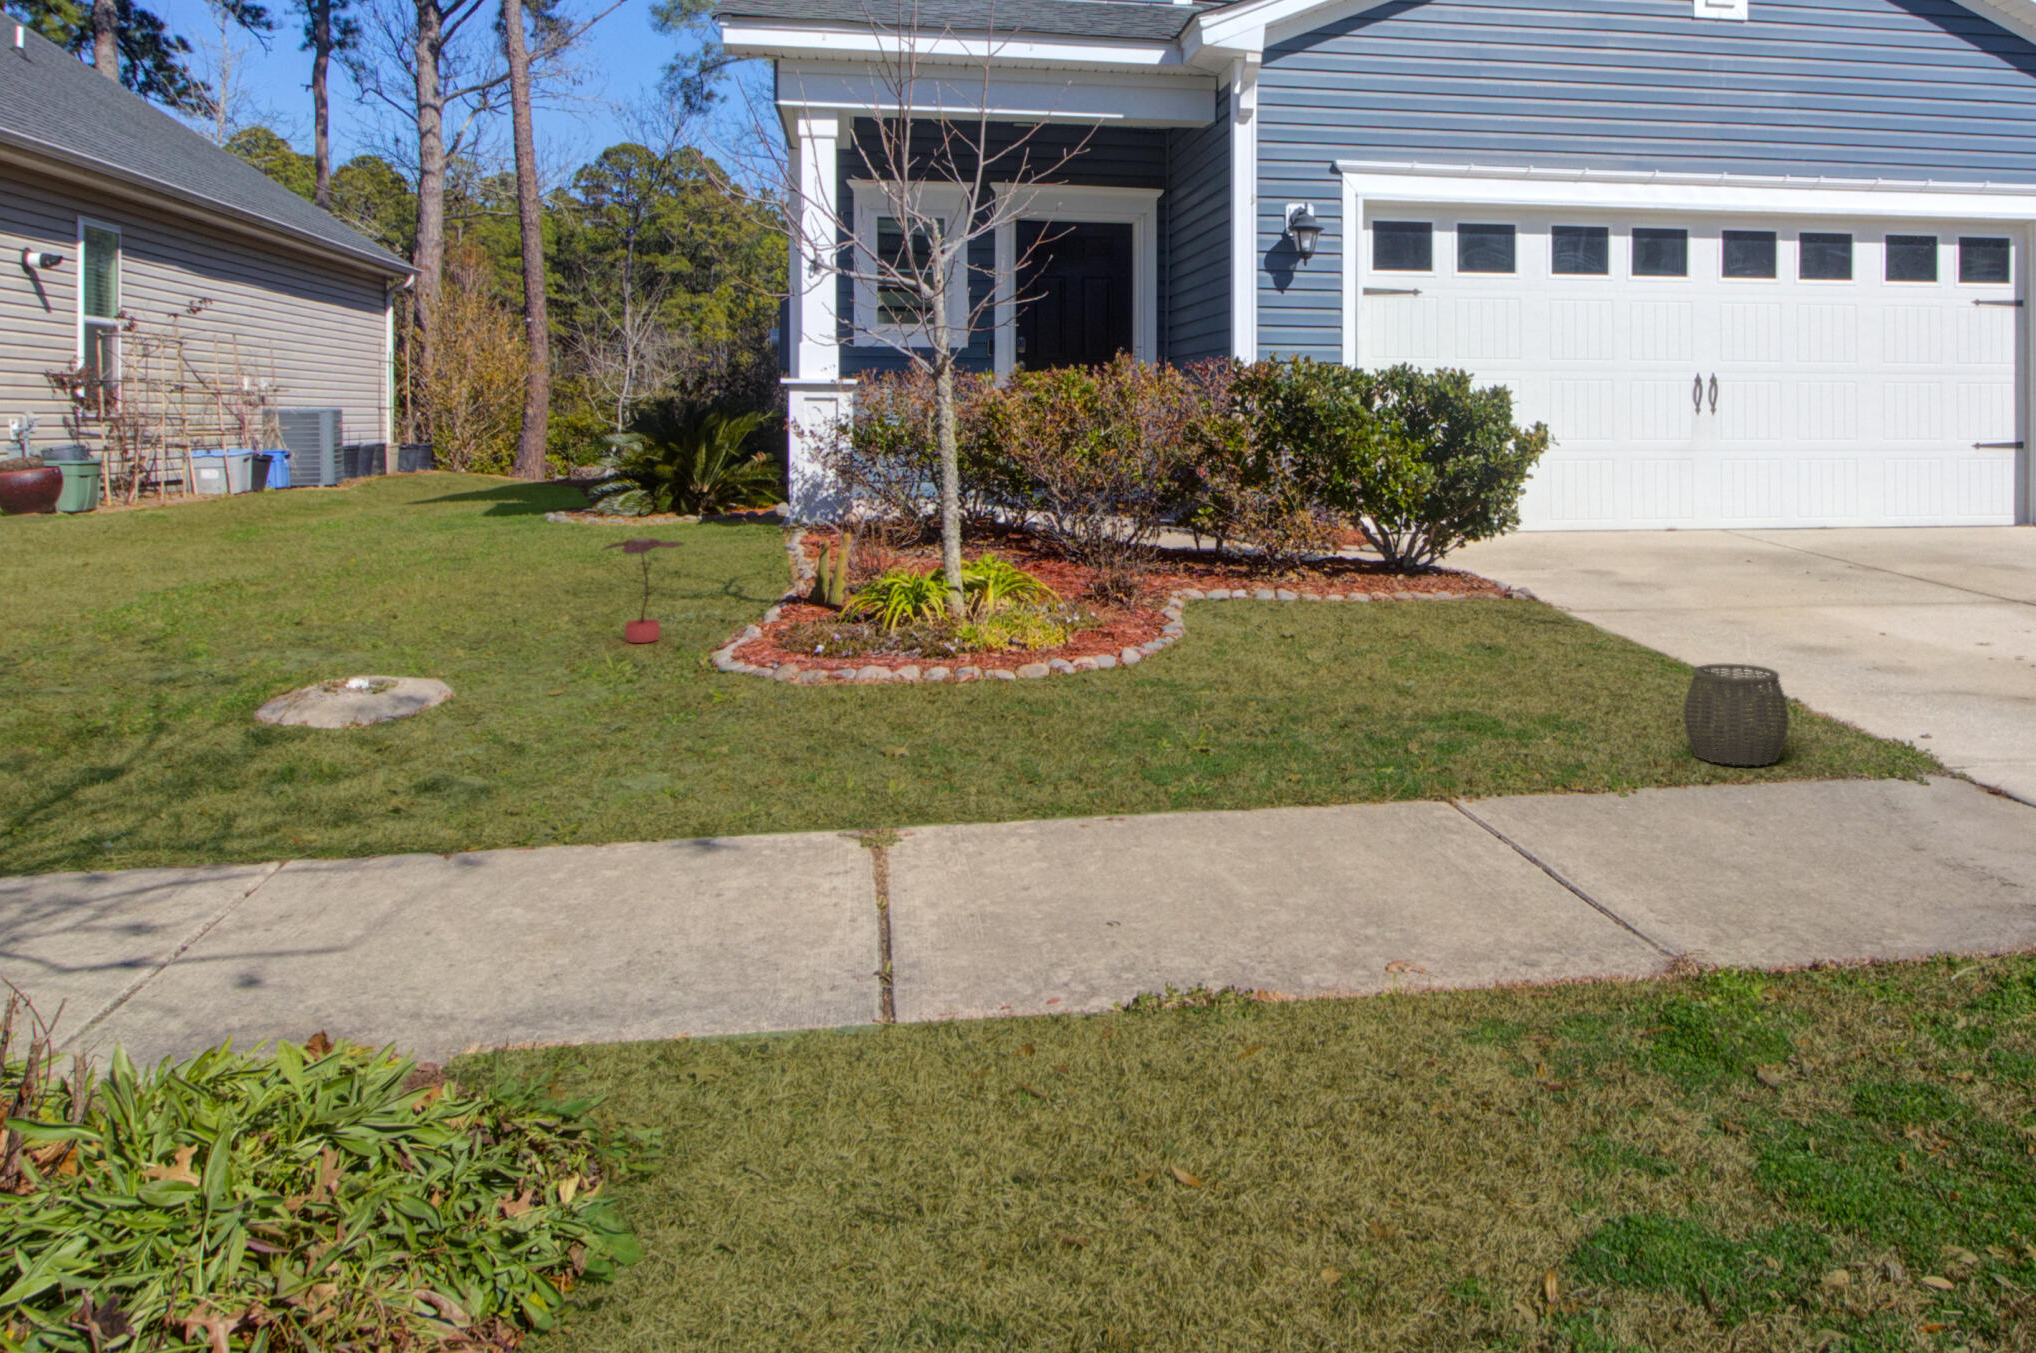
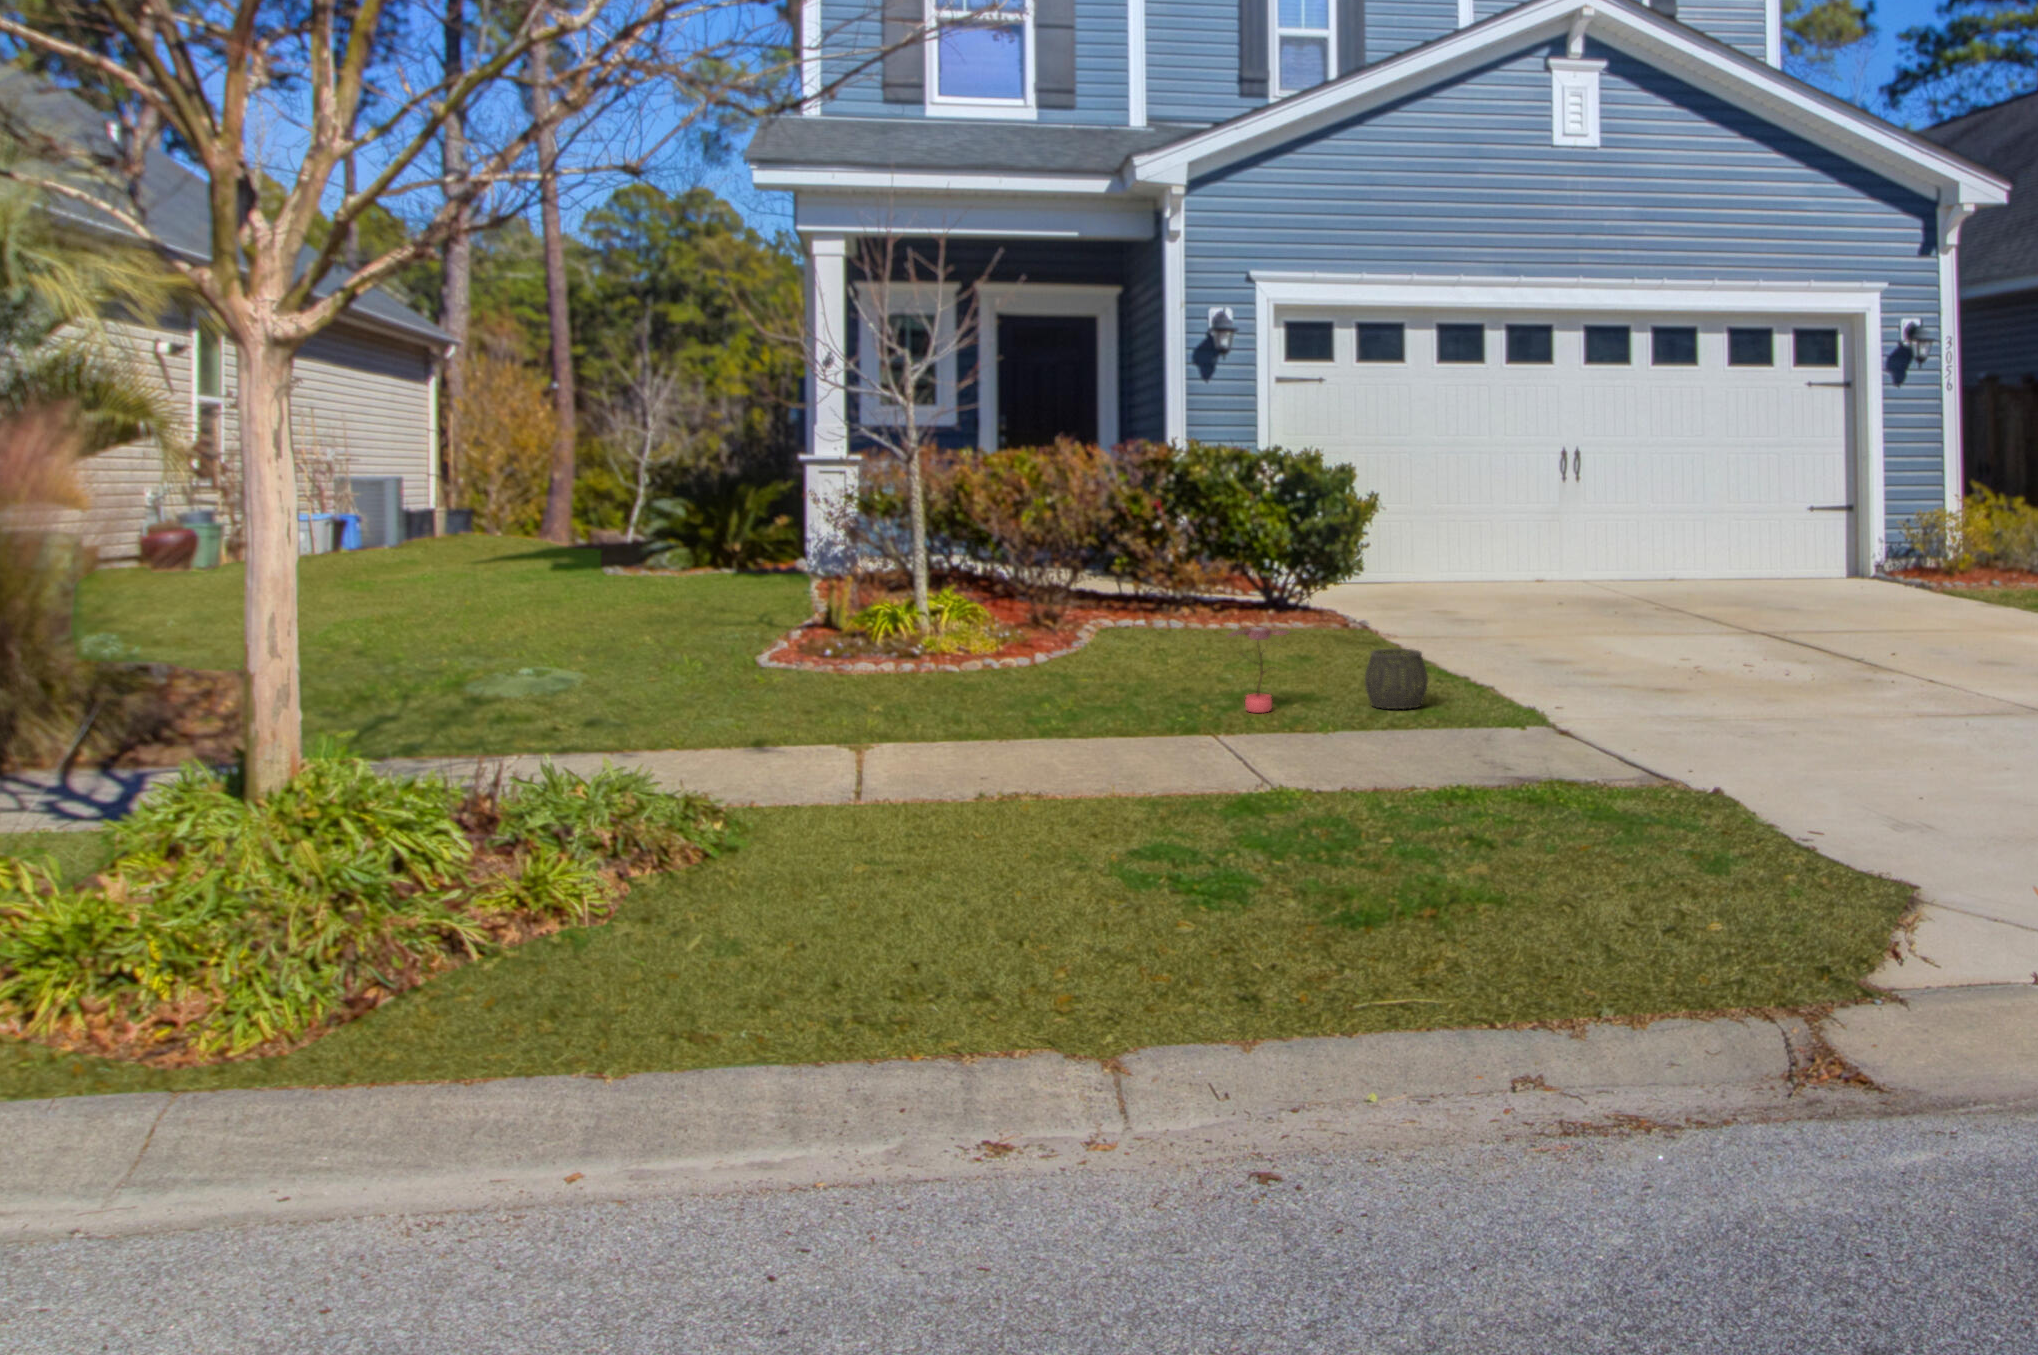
potted plant: present [603,538,684,643] -> present [1227,627,1289,713]

